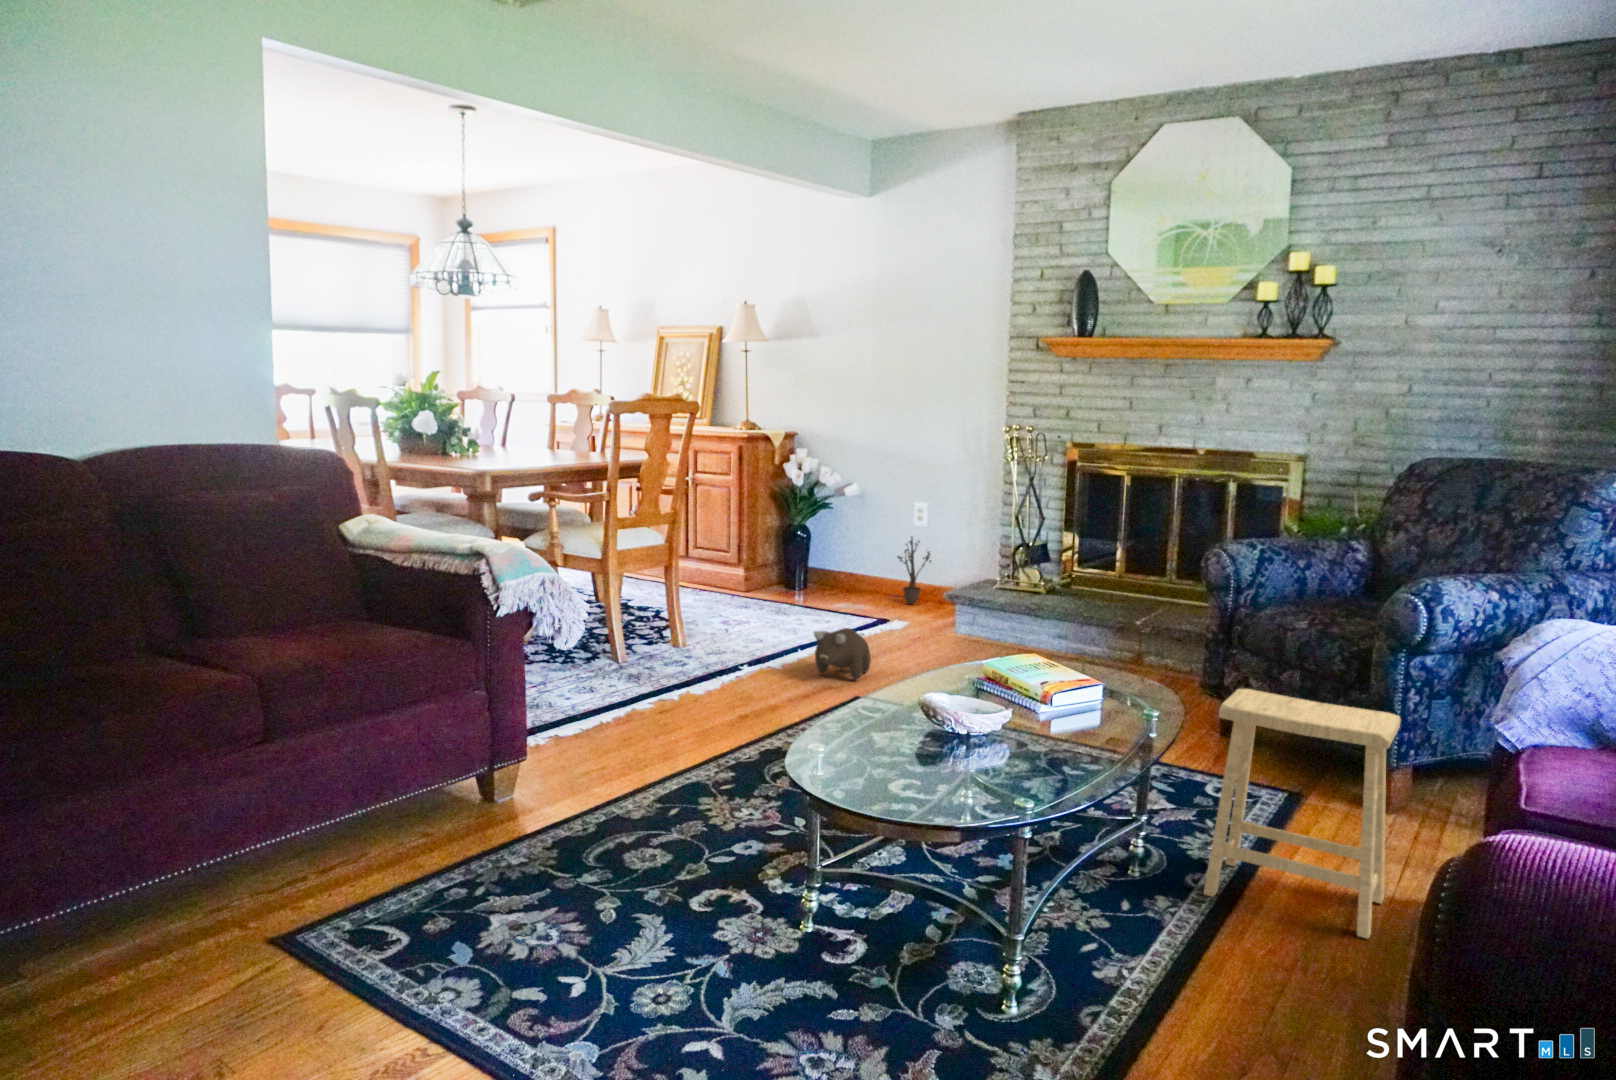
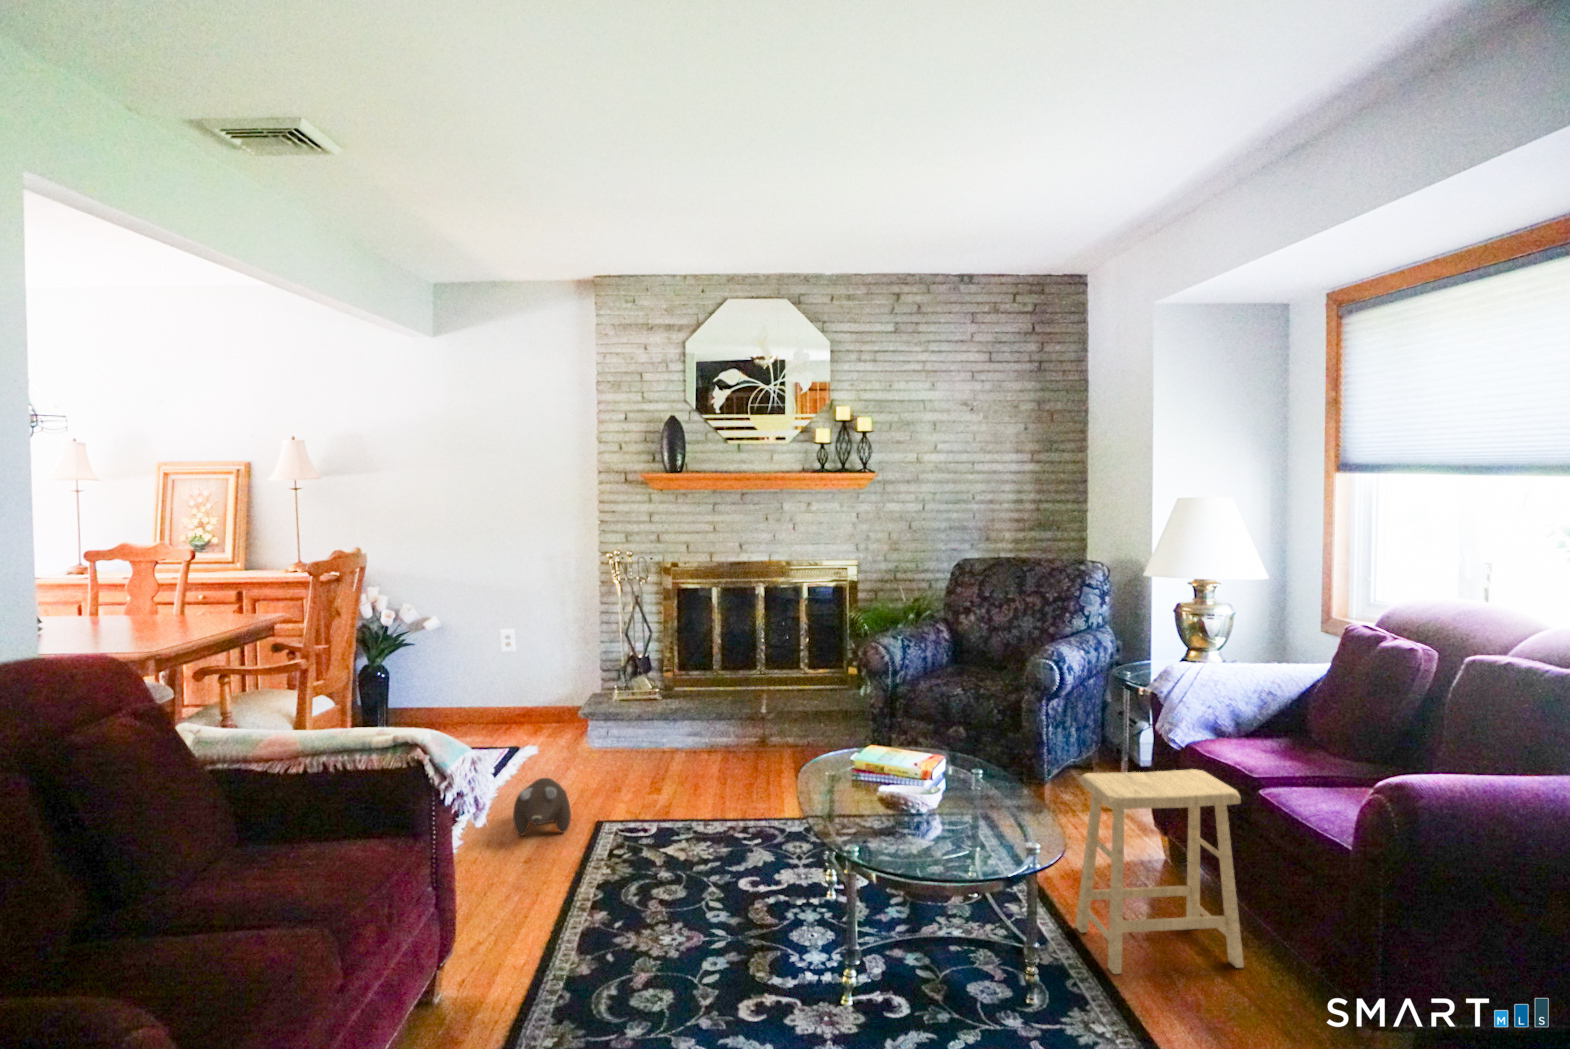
decorative plant: present [893,537,931,604] -> none [486,662,533,728]

